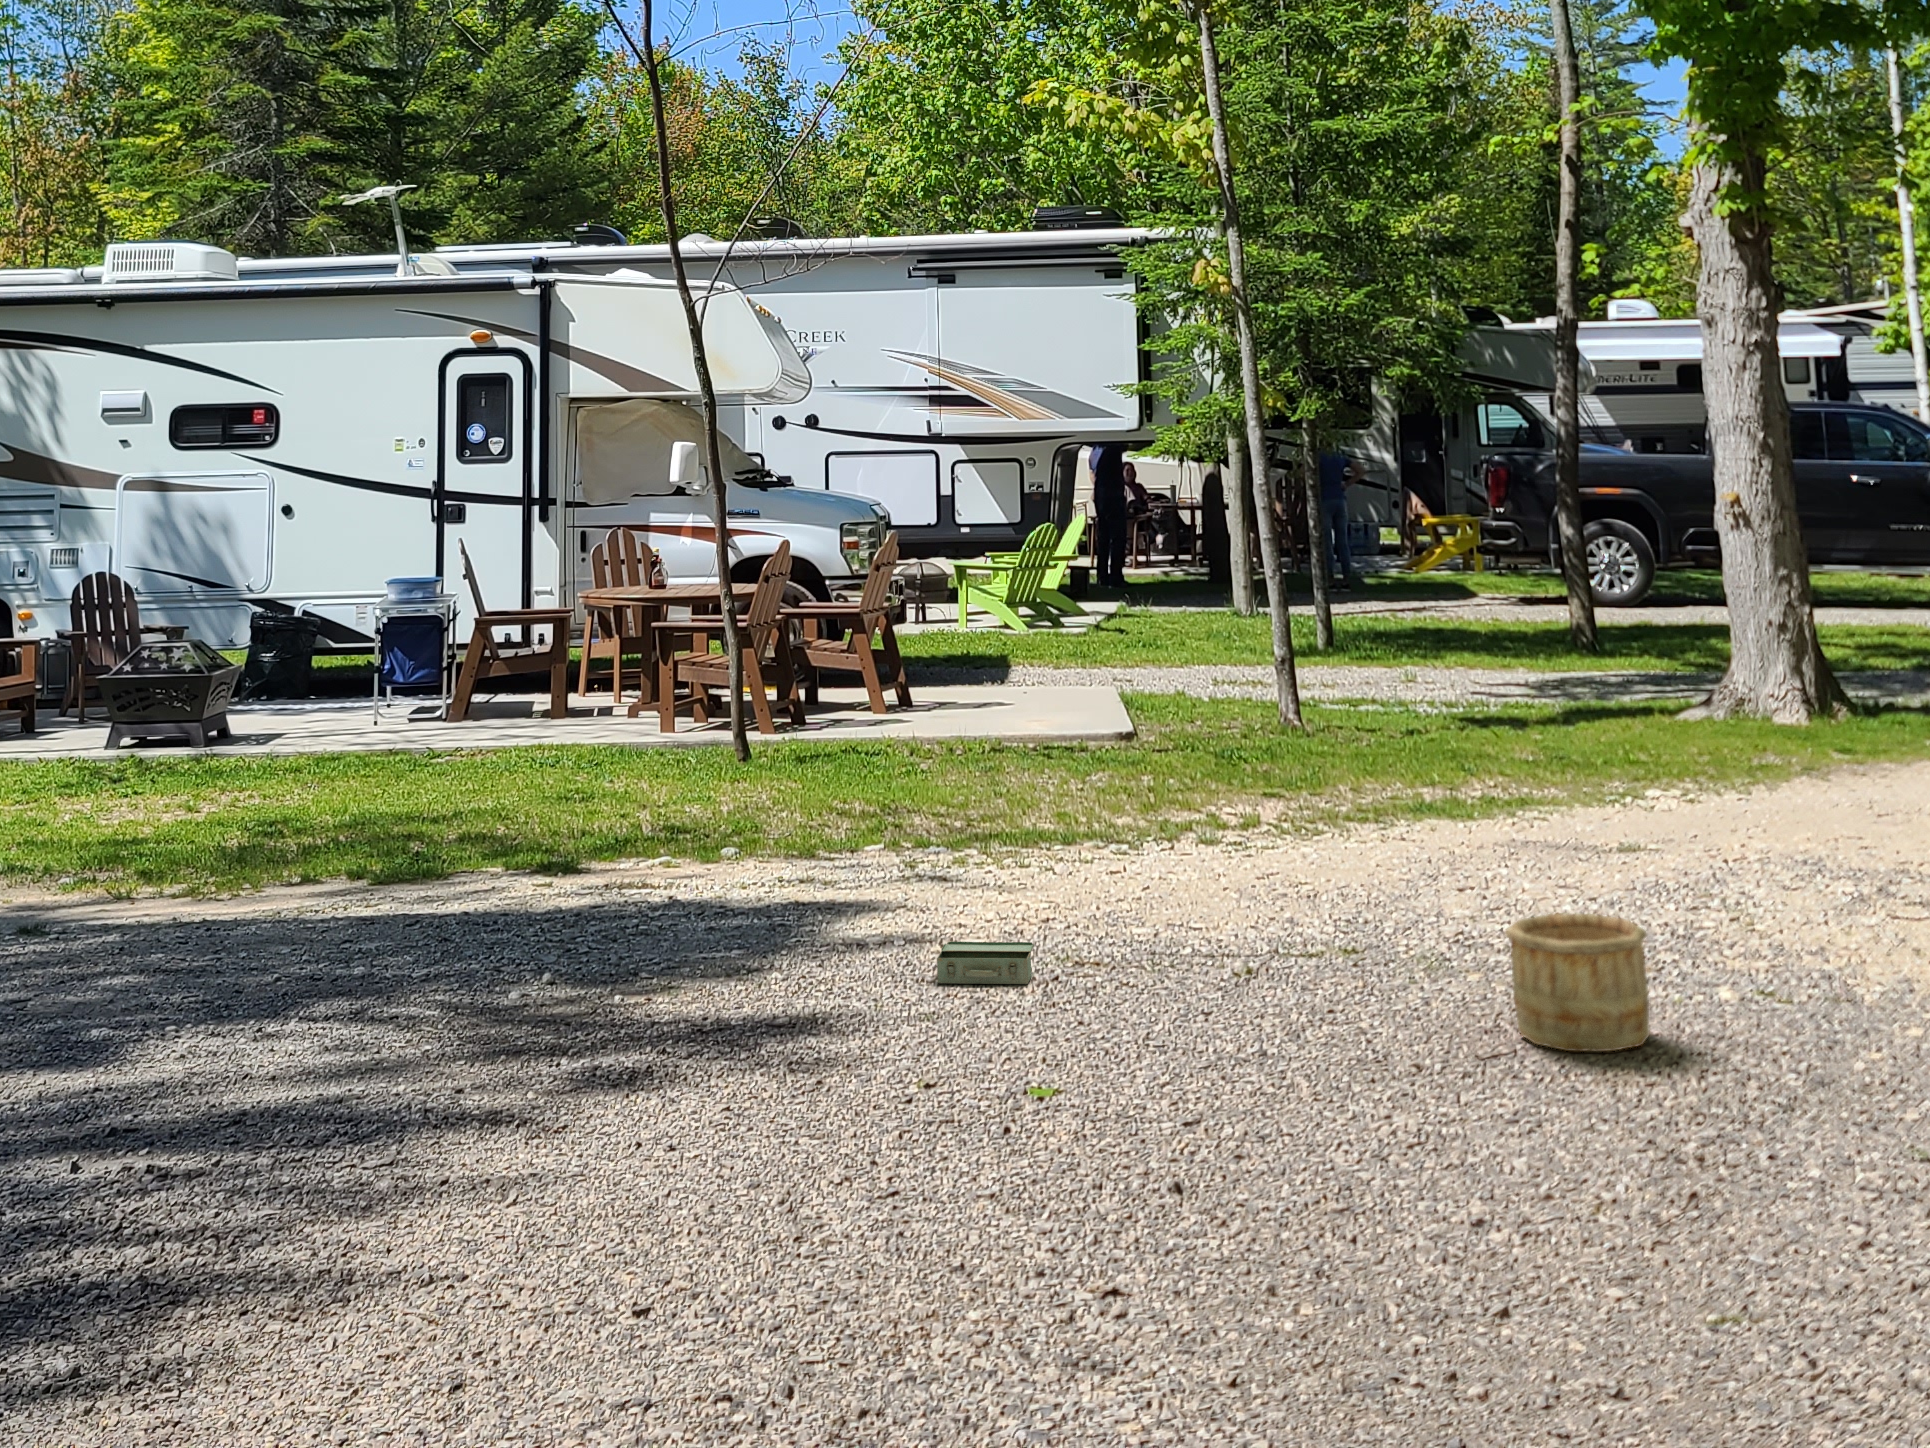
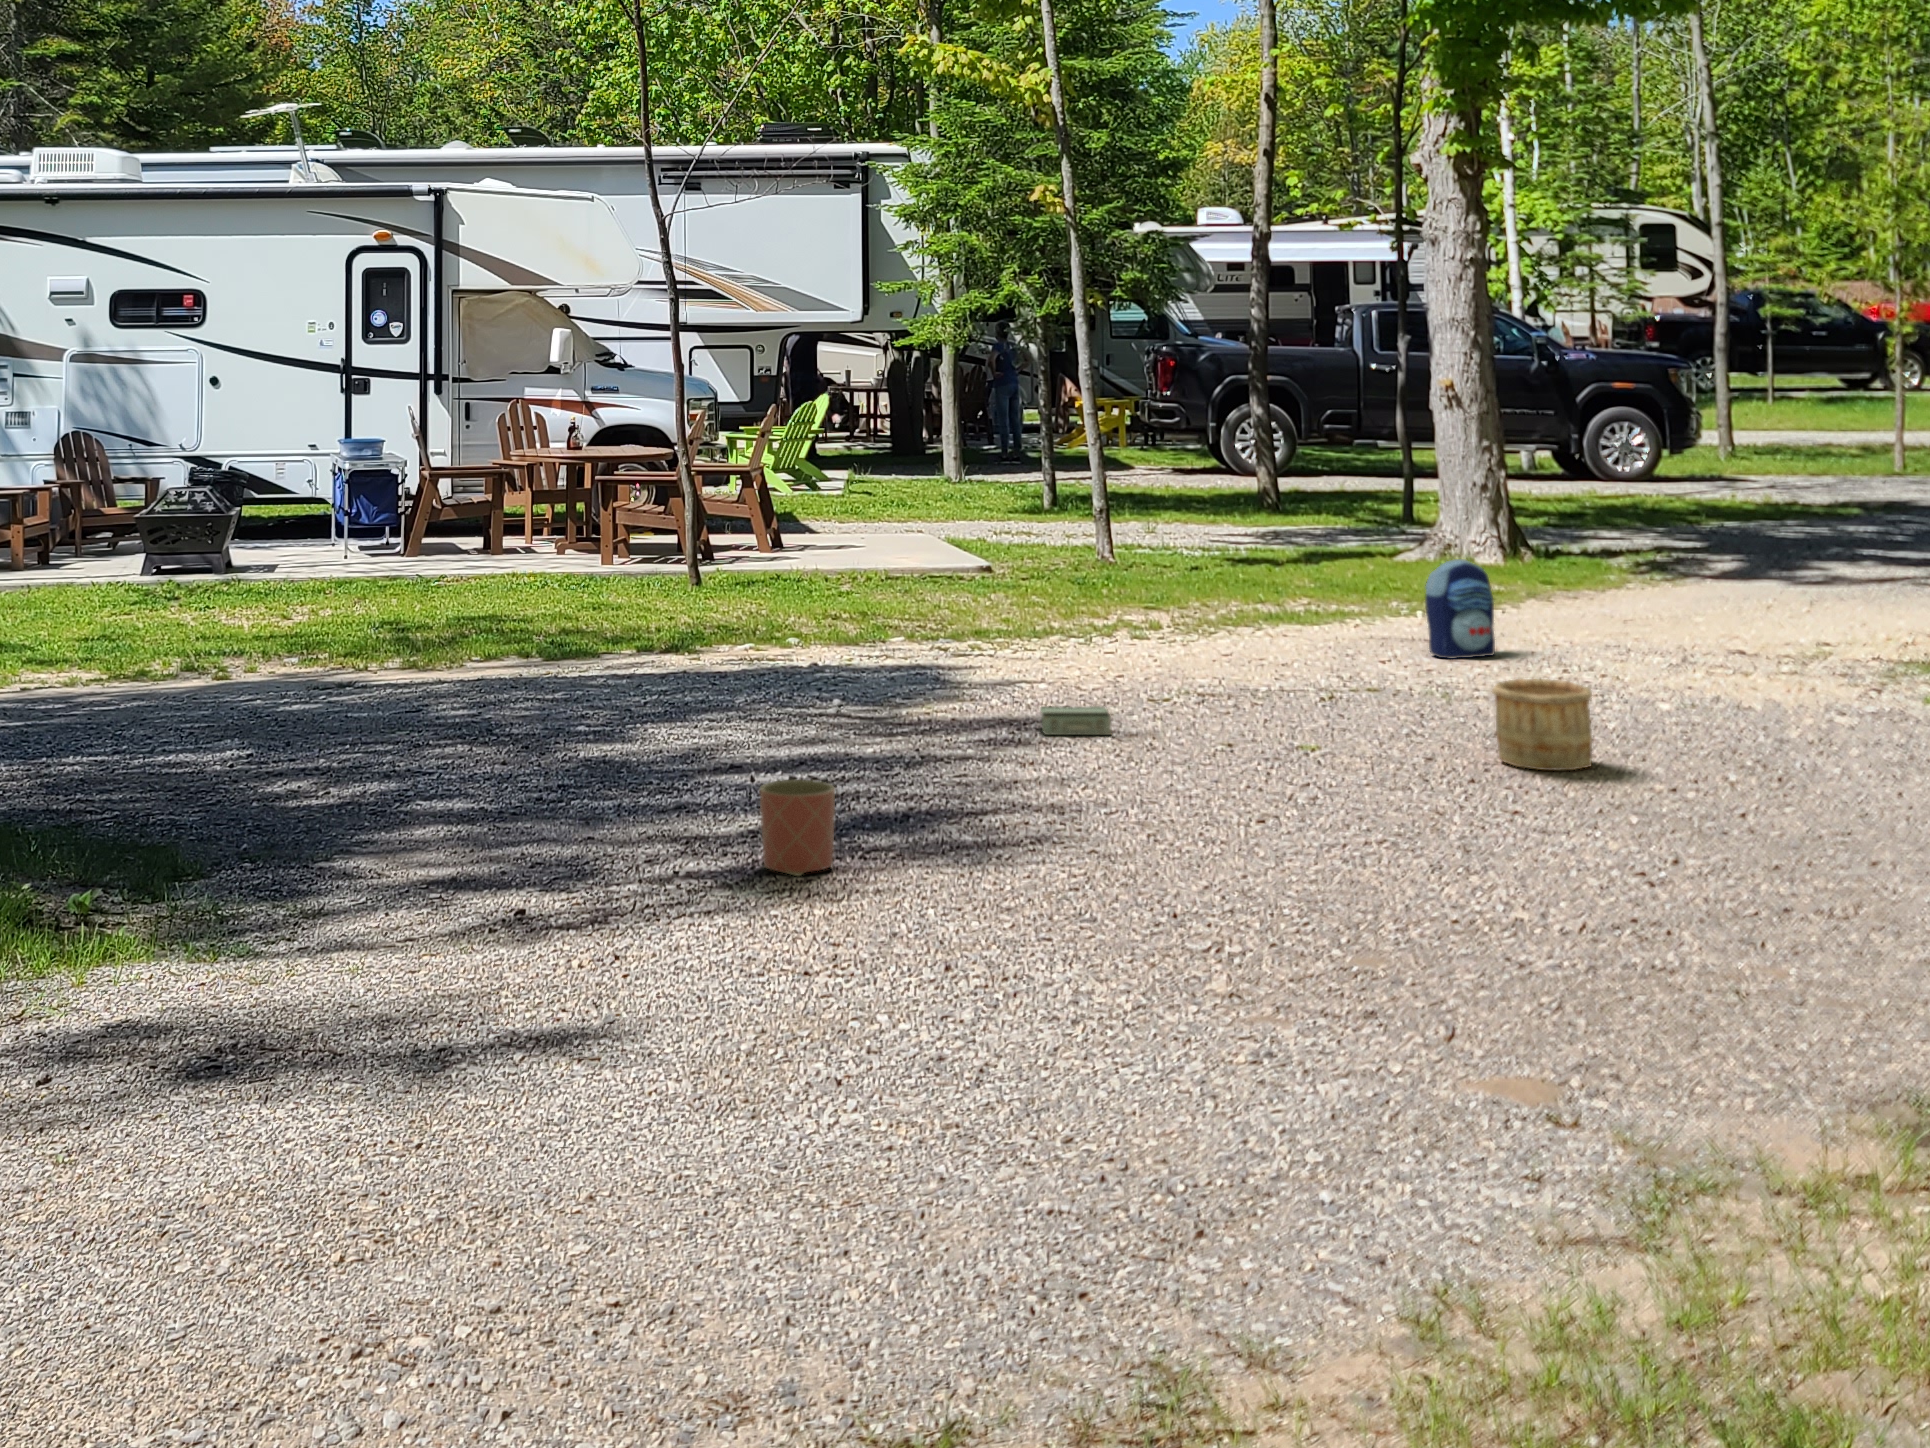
backpack: none [1565,730,1663,866] -> present [1425,559,1495,659]
planter: none [292,1077,403,1226] -> present [759,780,835,876]

